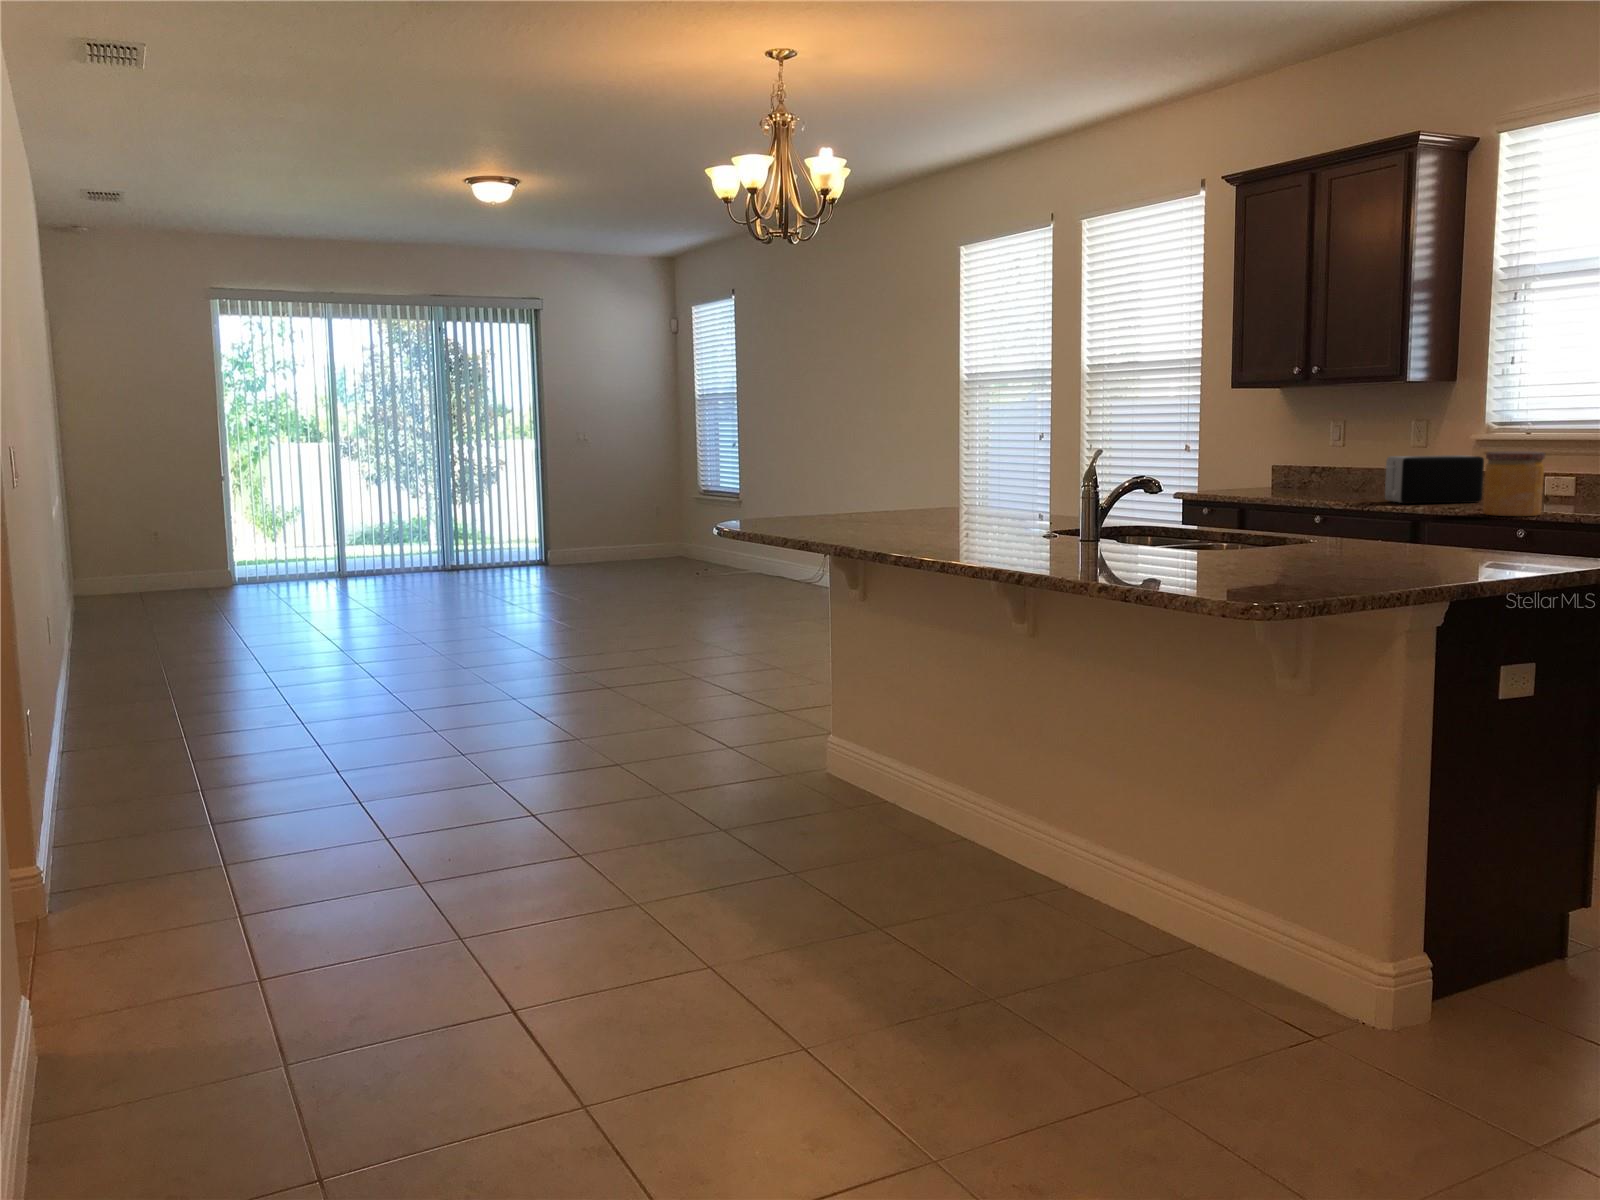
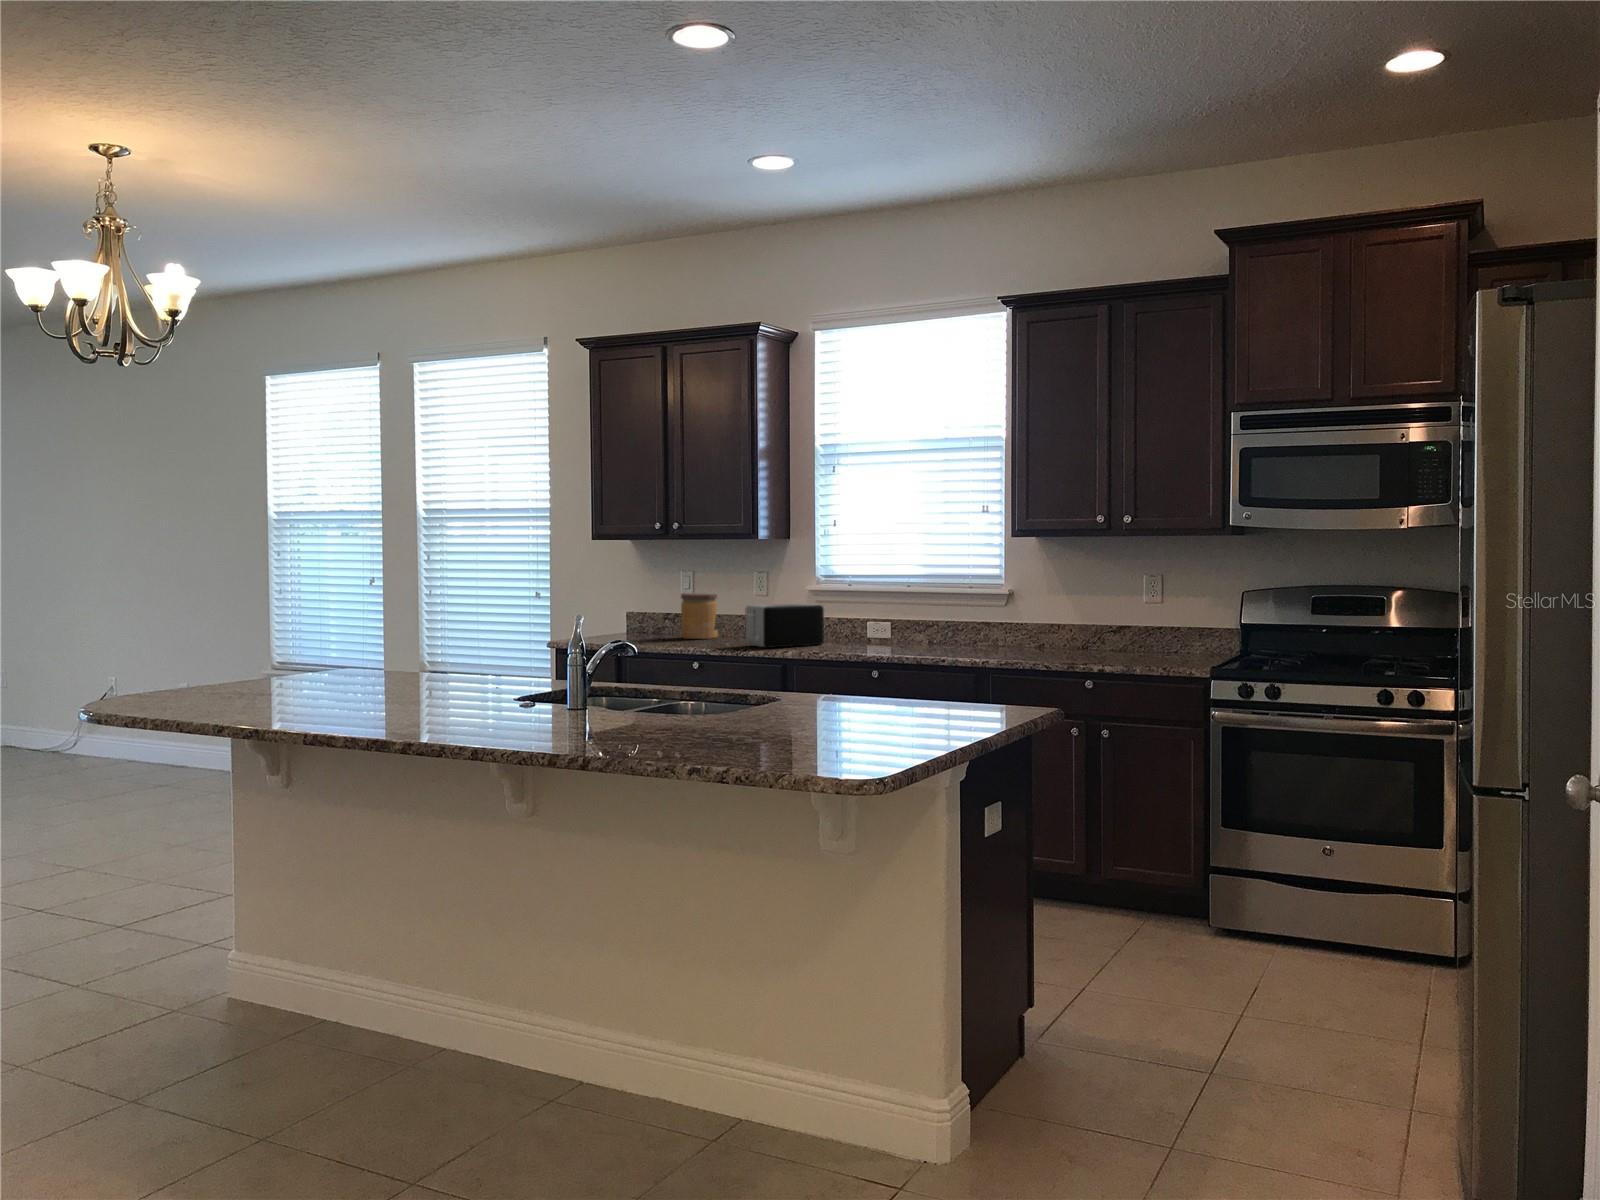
jar: present [1483,451,1545,516] -> present [681,593,718,639]

